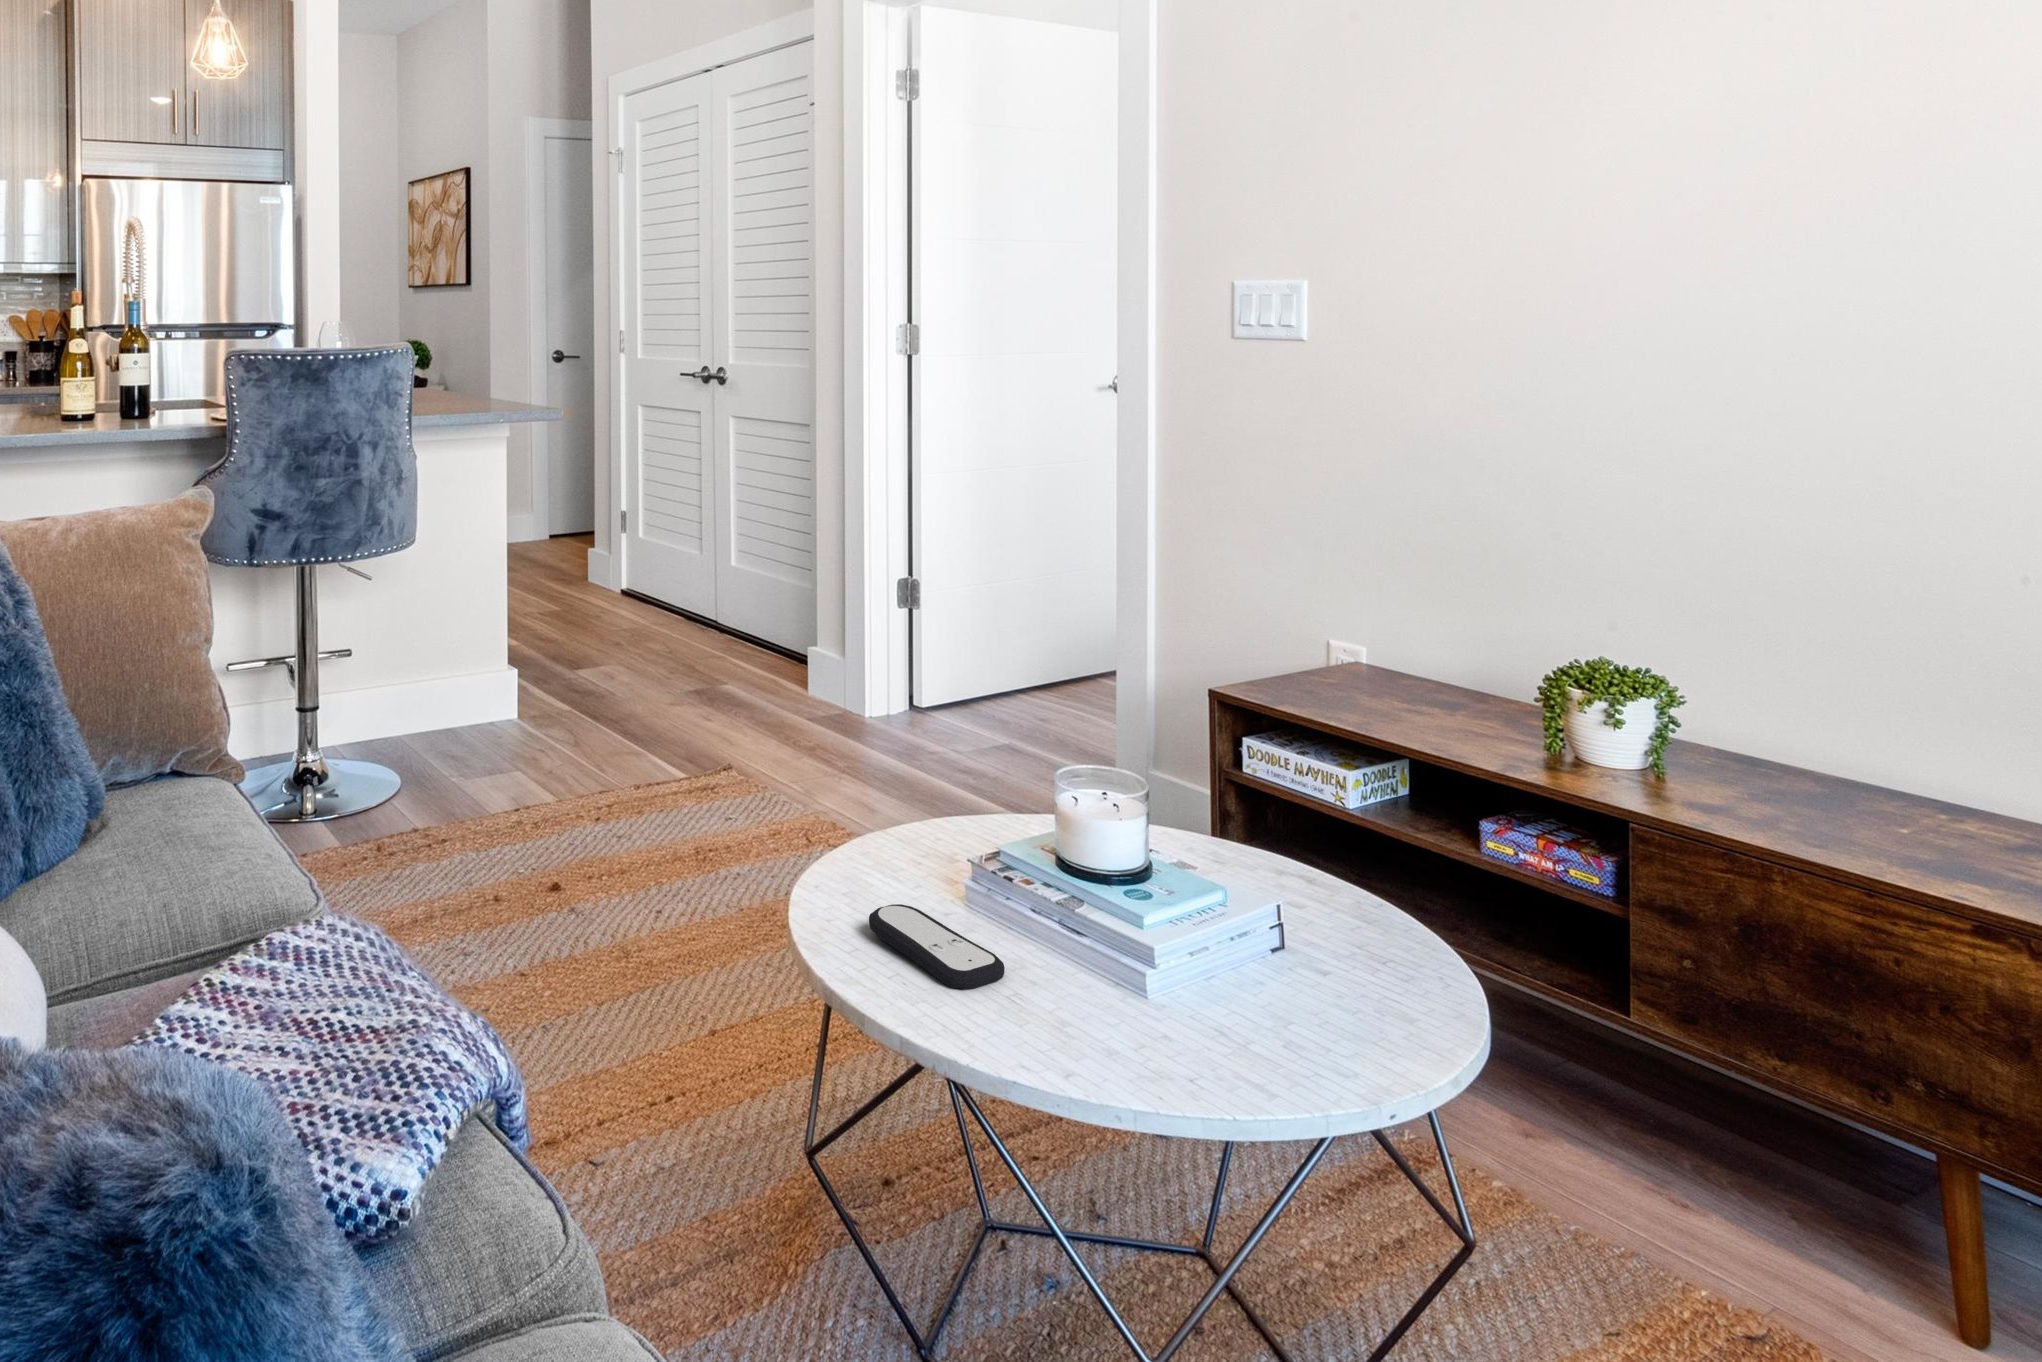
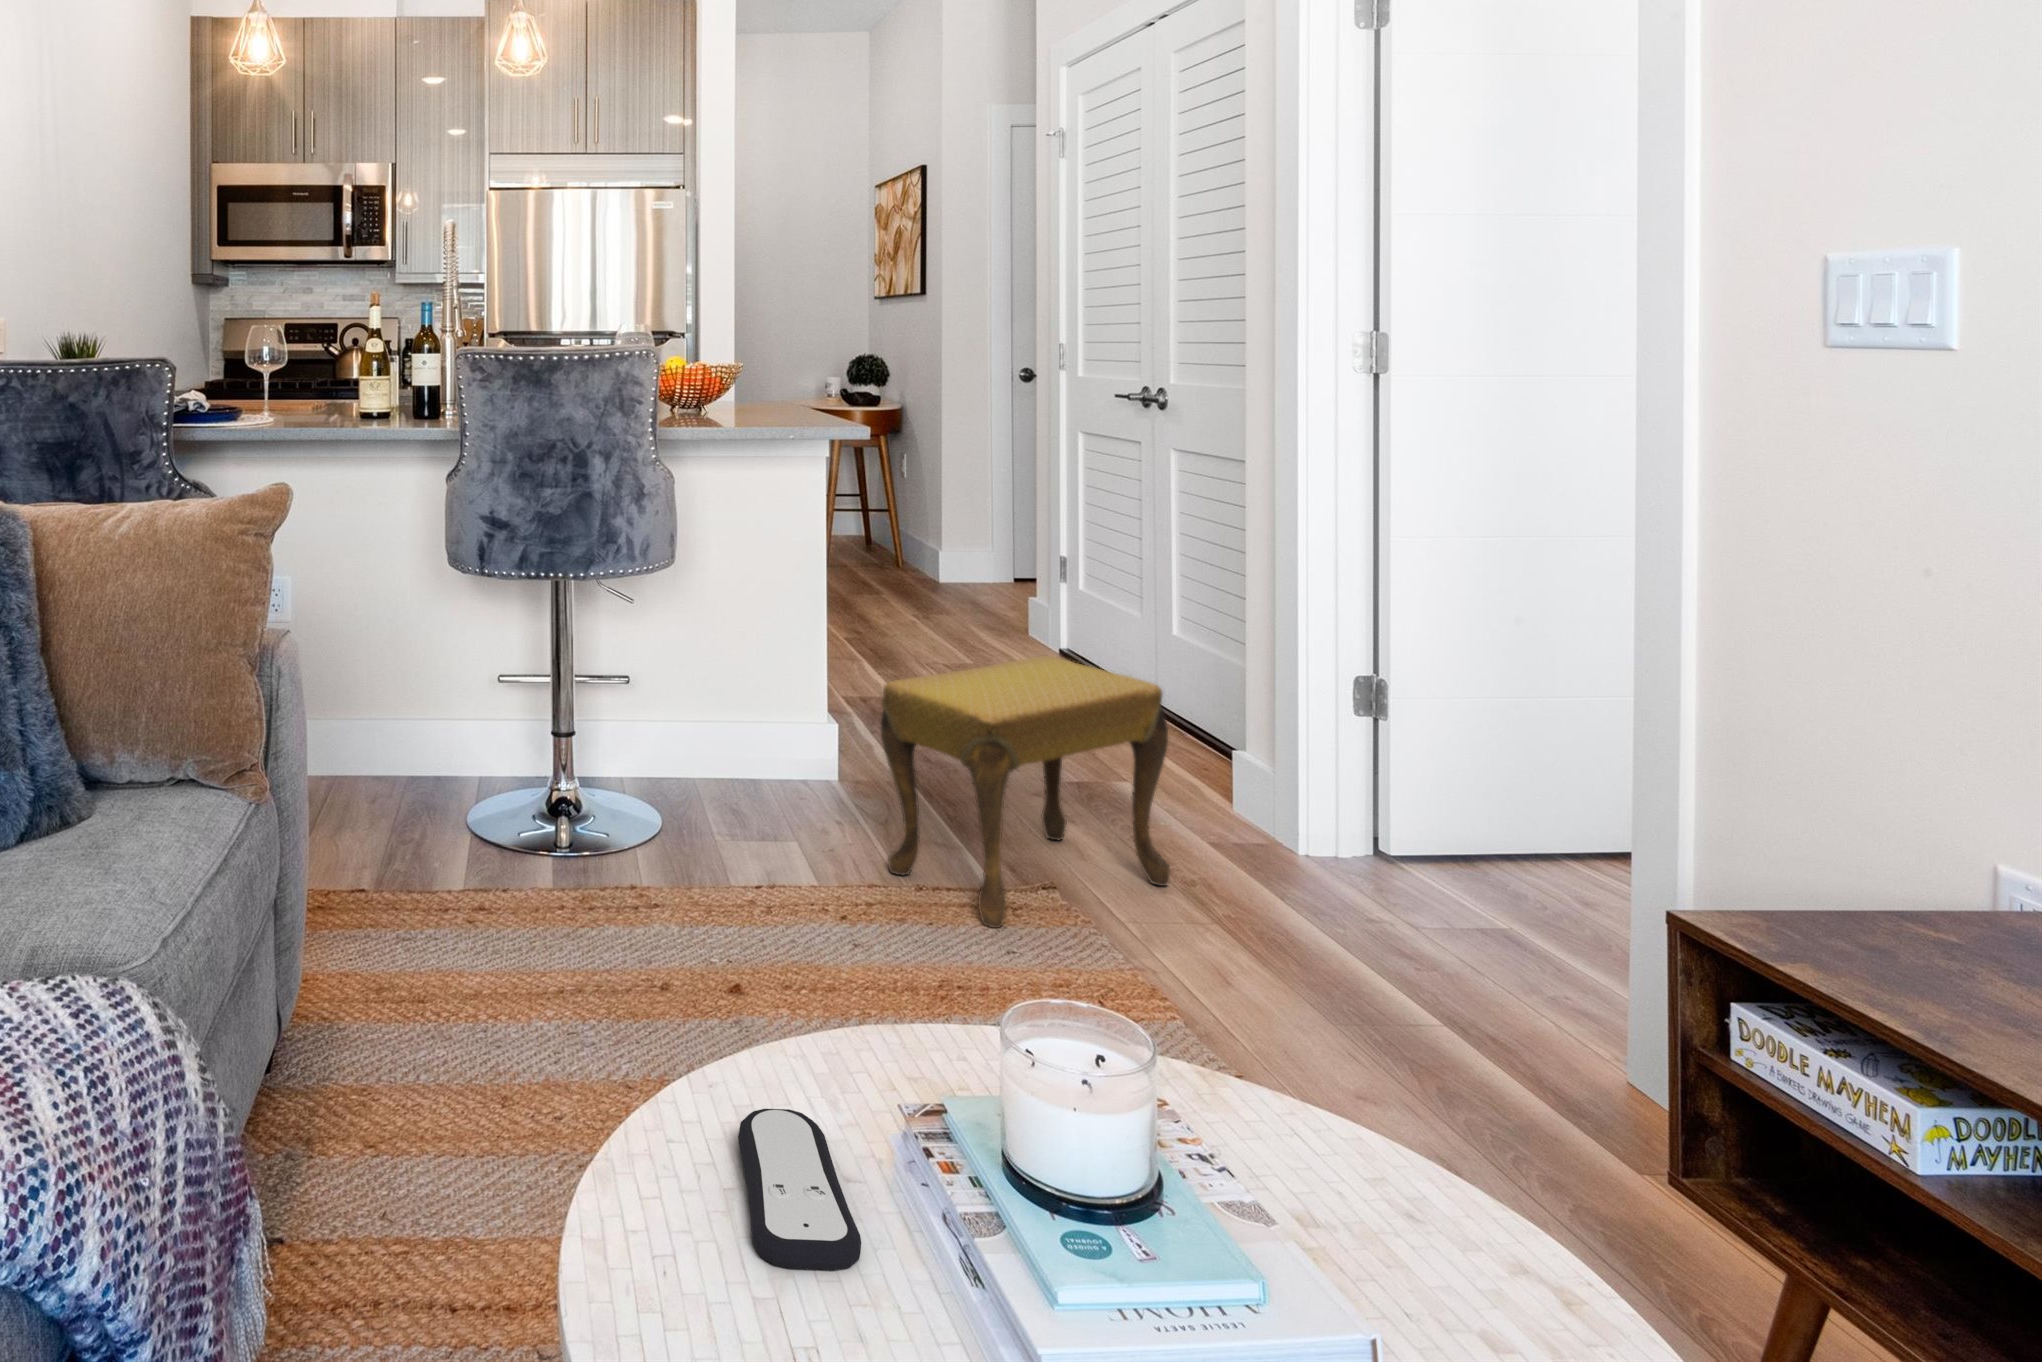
footstool: none [602,590,803,808] -> present [881,656,1170,928]

